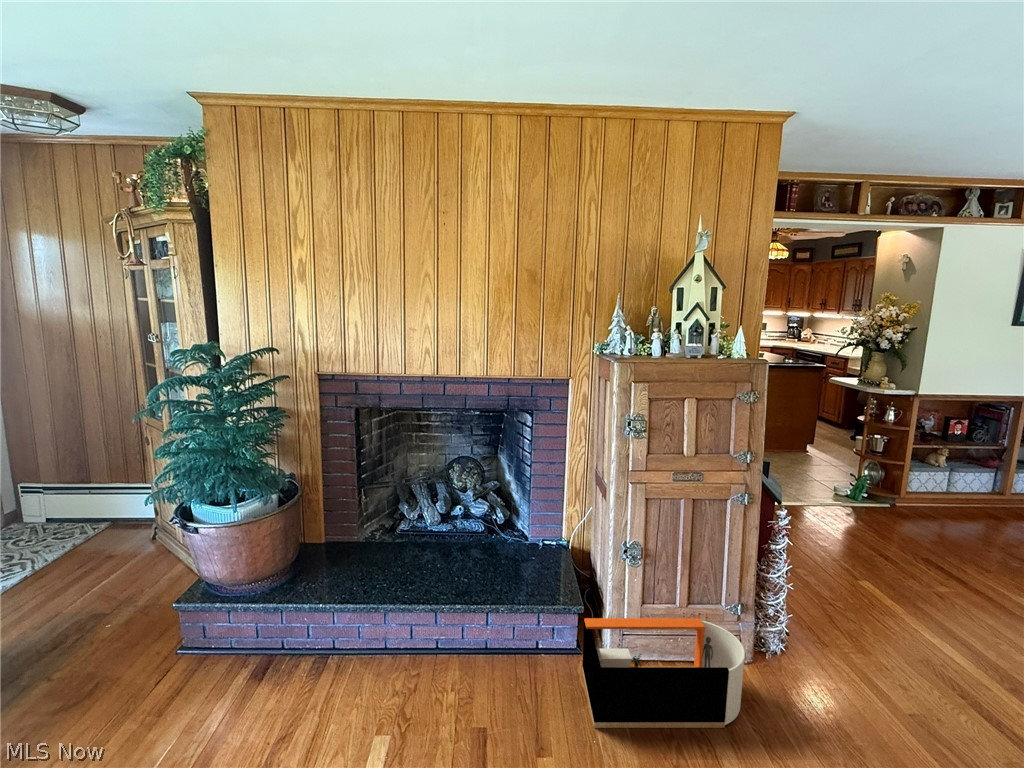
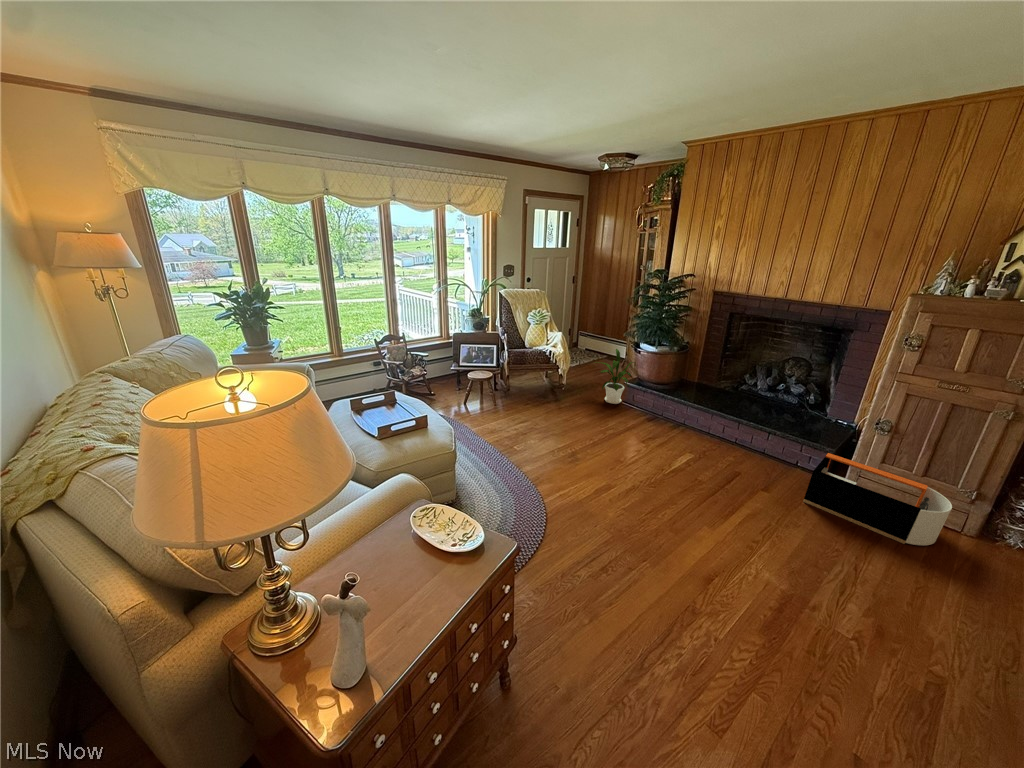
house plant: none [86,532,204,669] -> present [600,349,633,404]

